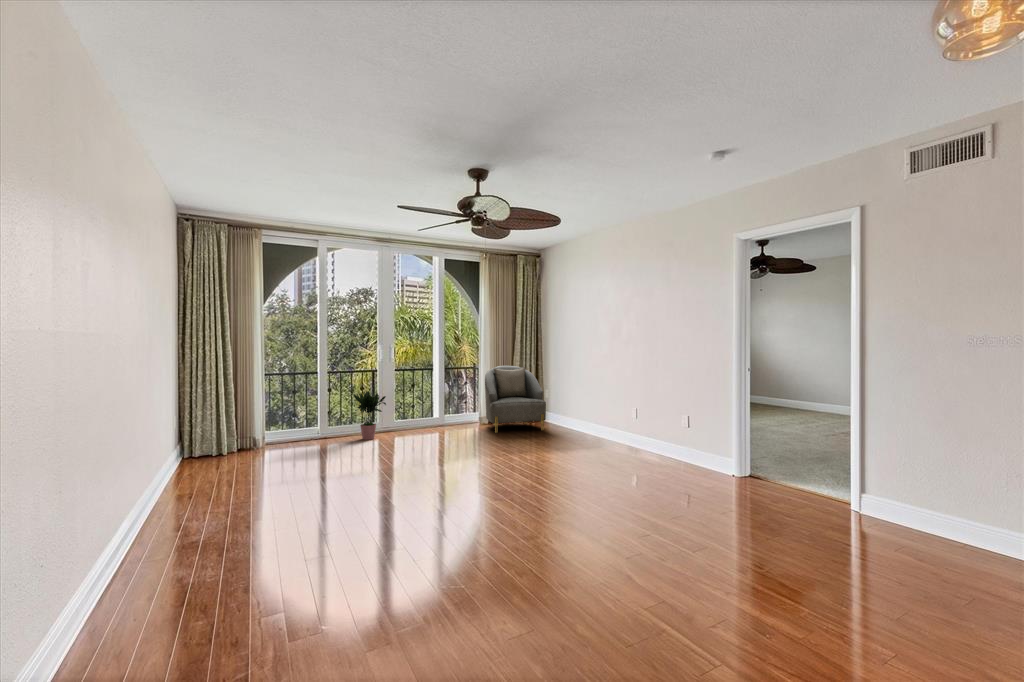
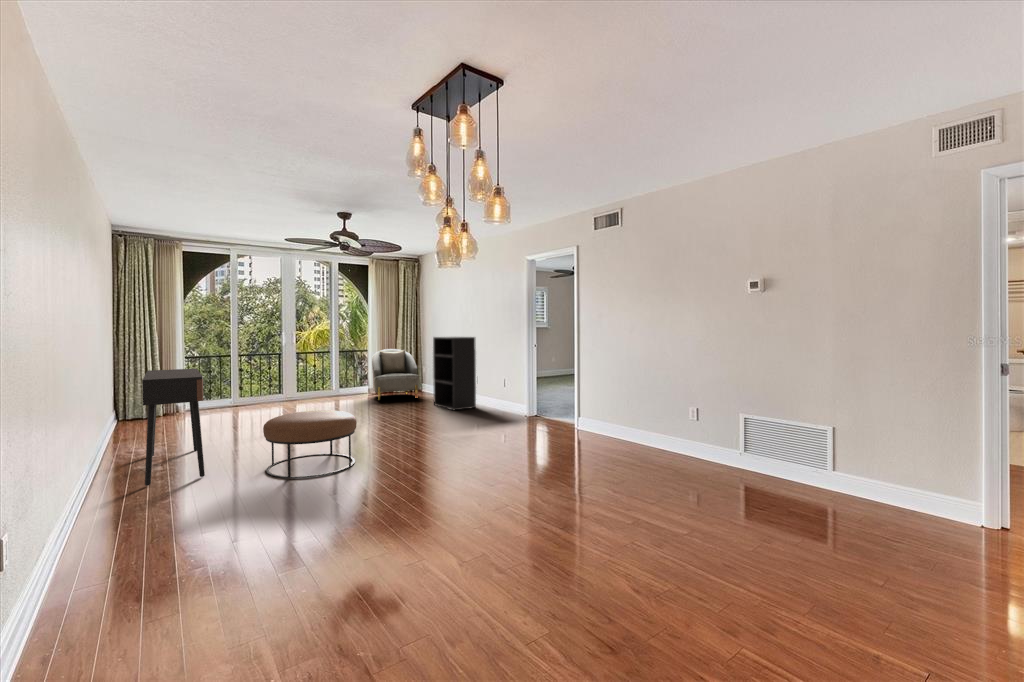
bookshelf: none [574,351,639,457] -> present [433,337,476,410]
potted plant: present [354,391,386,440] -> none [261,368,291,406]
console table: none [173,403,279,636] -> present [142,369,205,486]
ottoman: none [377,482,532,633] -> present [263,410,357,478]

